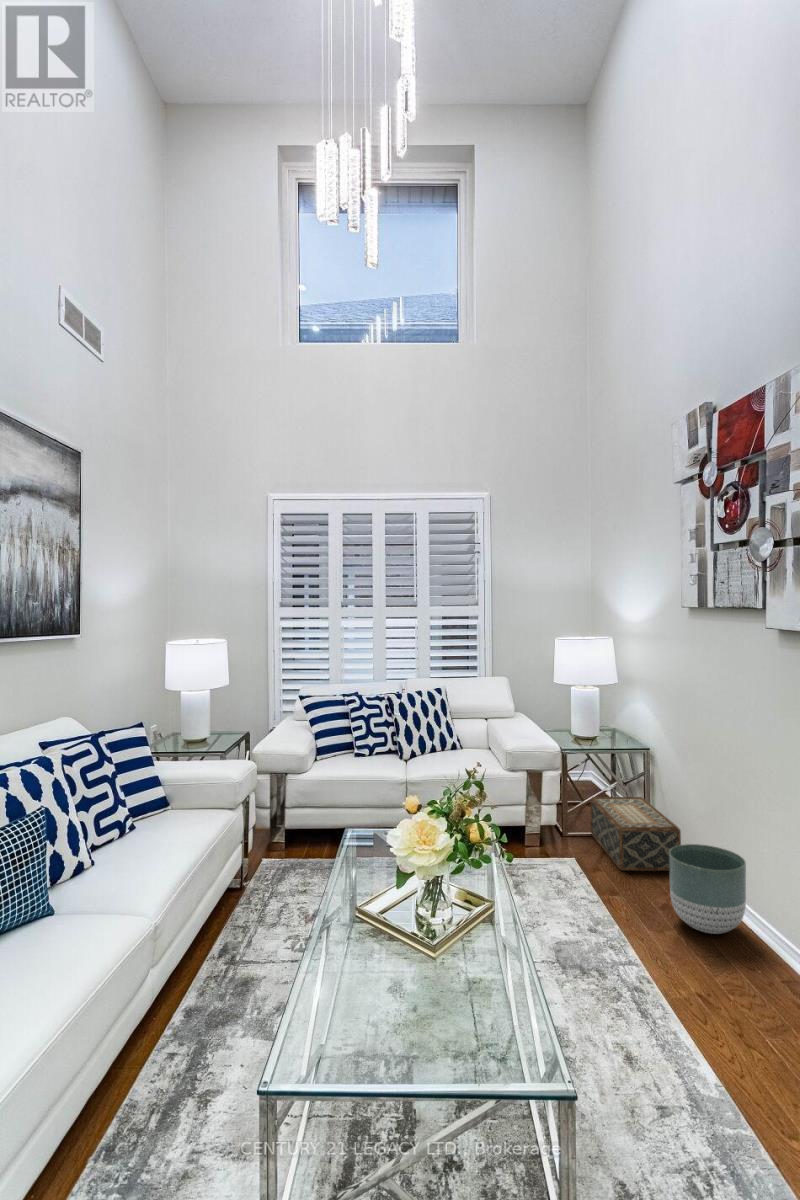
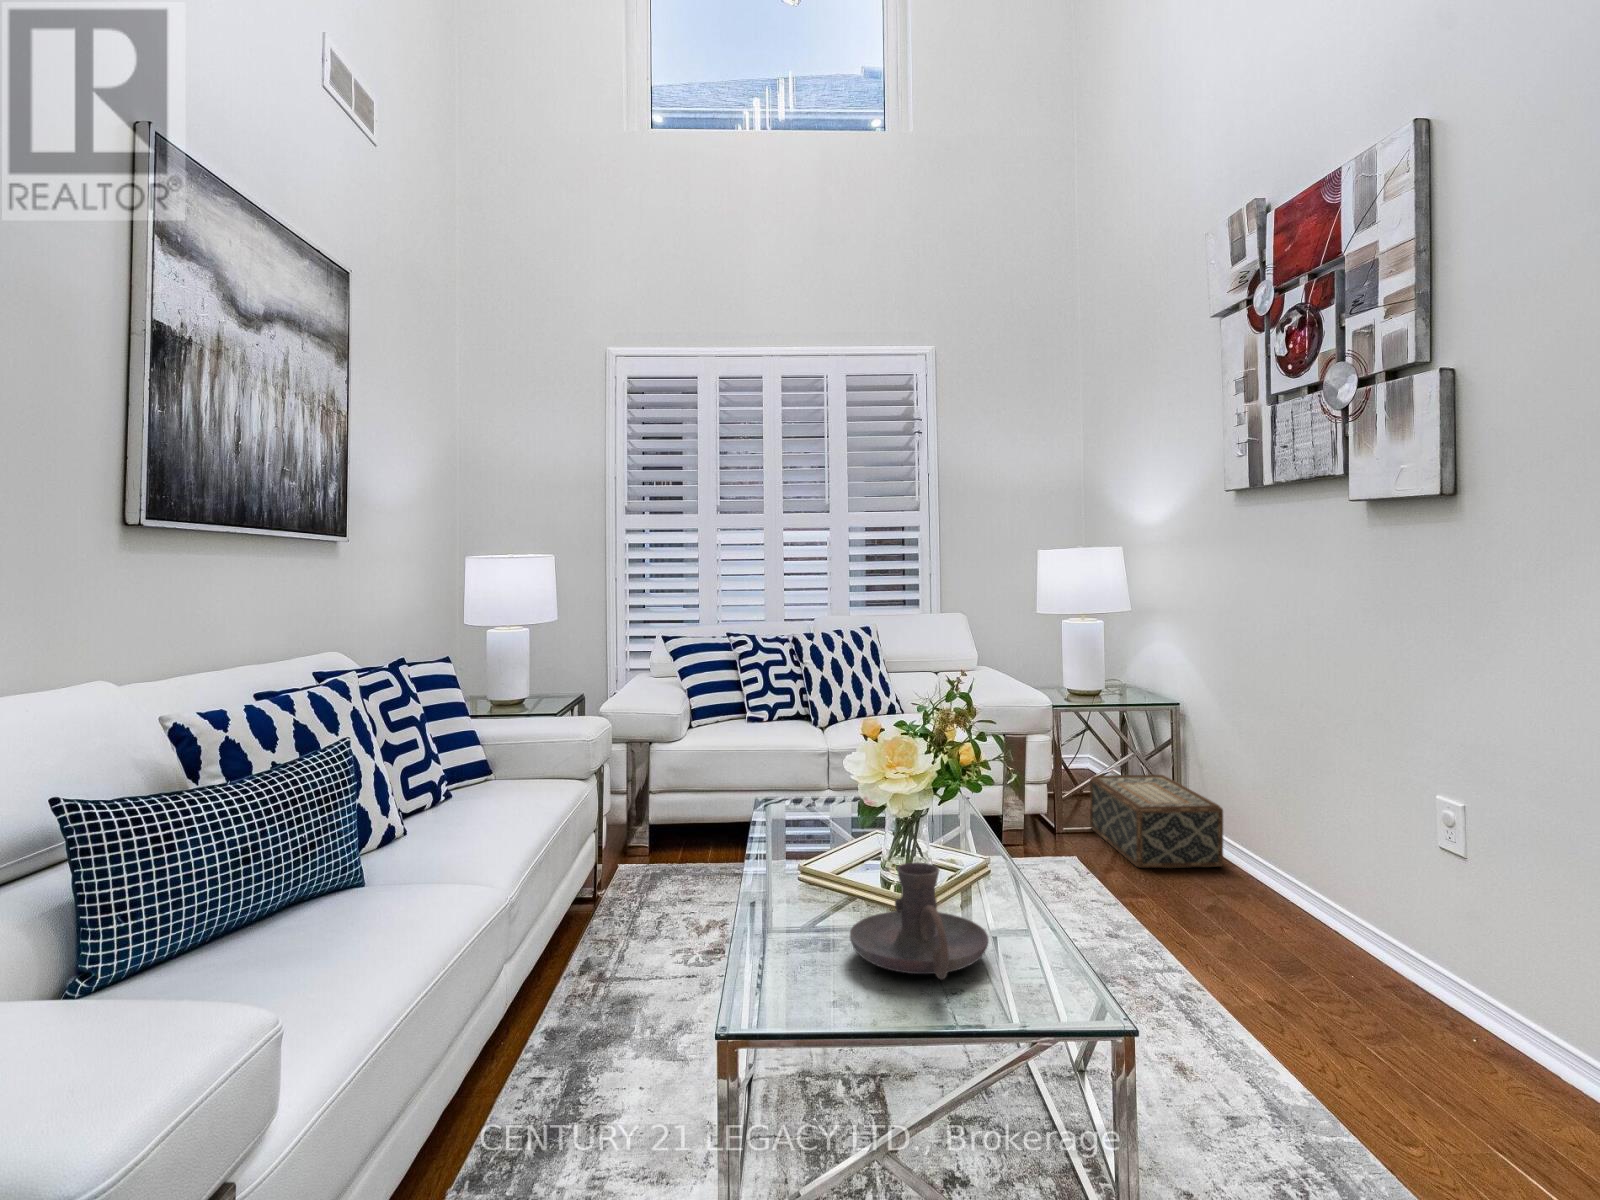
planter: present [669,844,746,934] -> none [1215,817,1324,934]
candle holder: none [379,920,478,1021] -> present [850,862,989,979]

